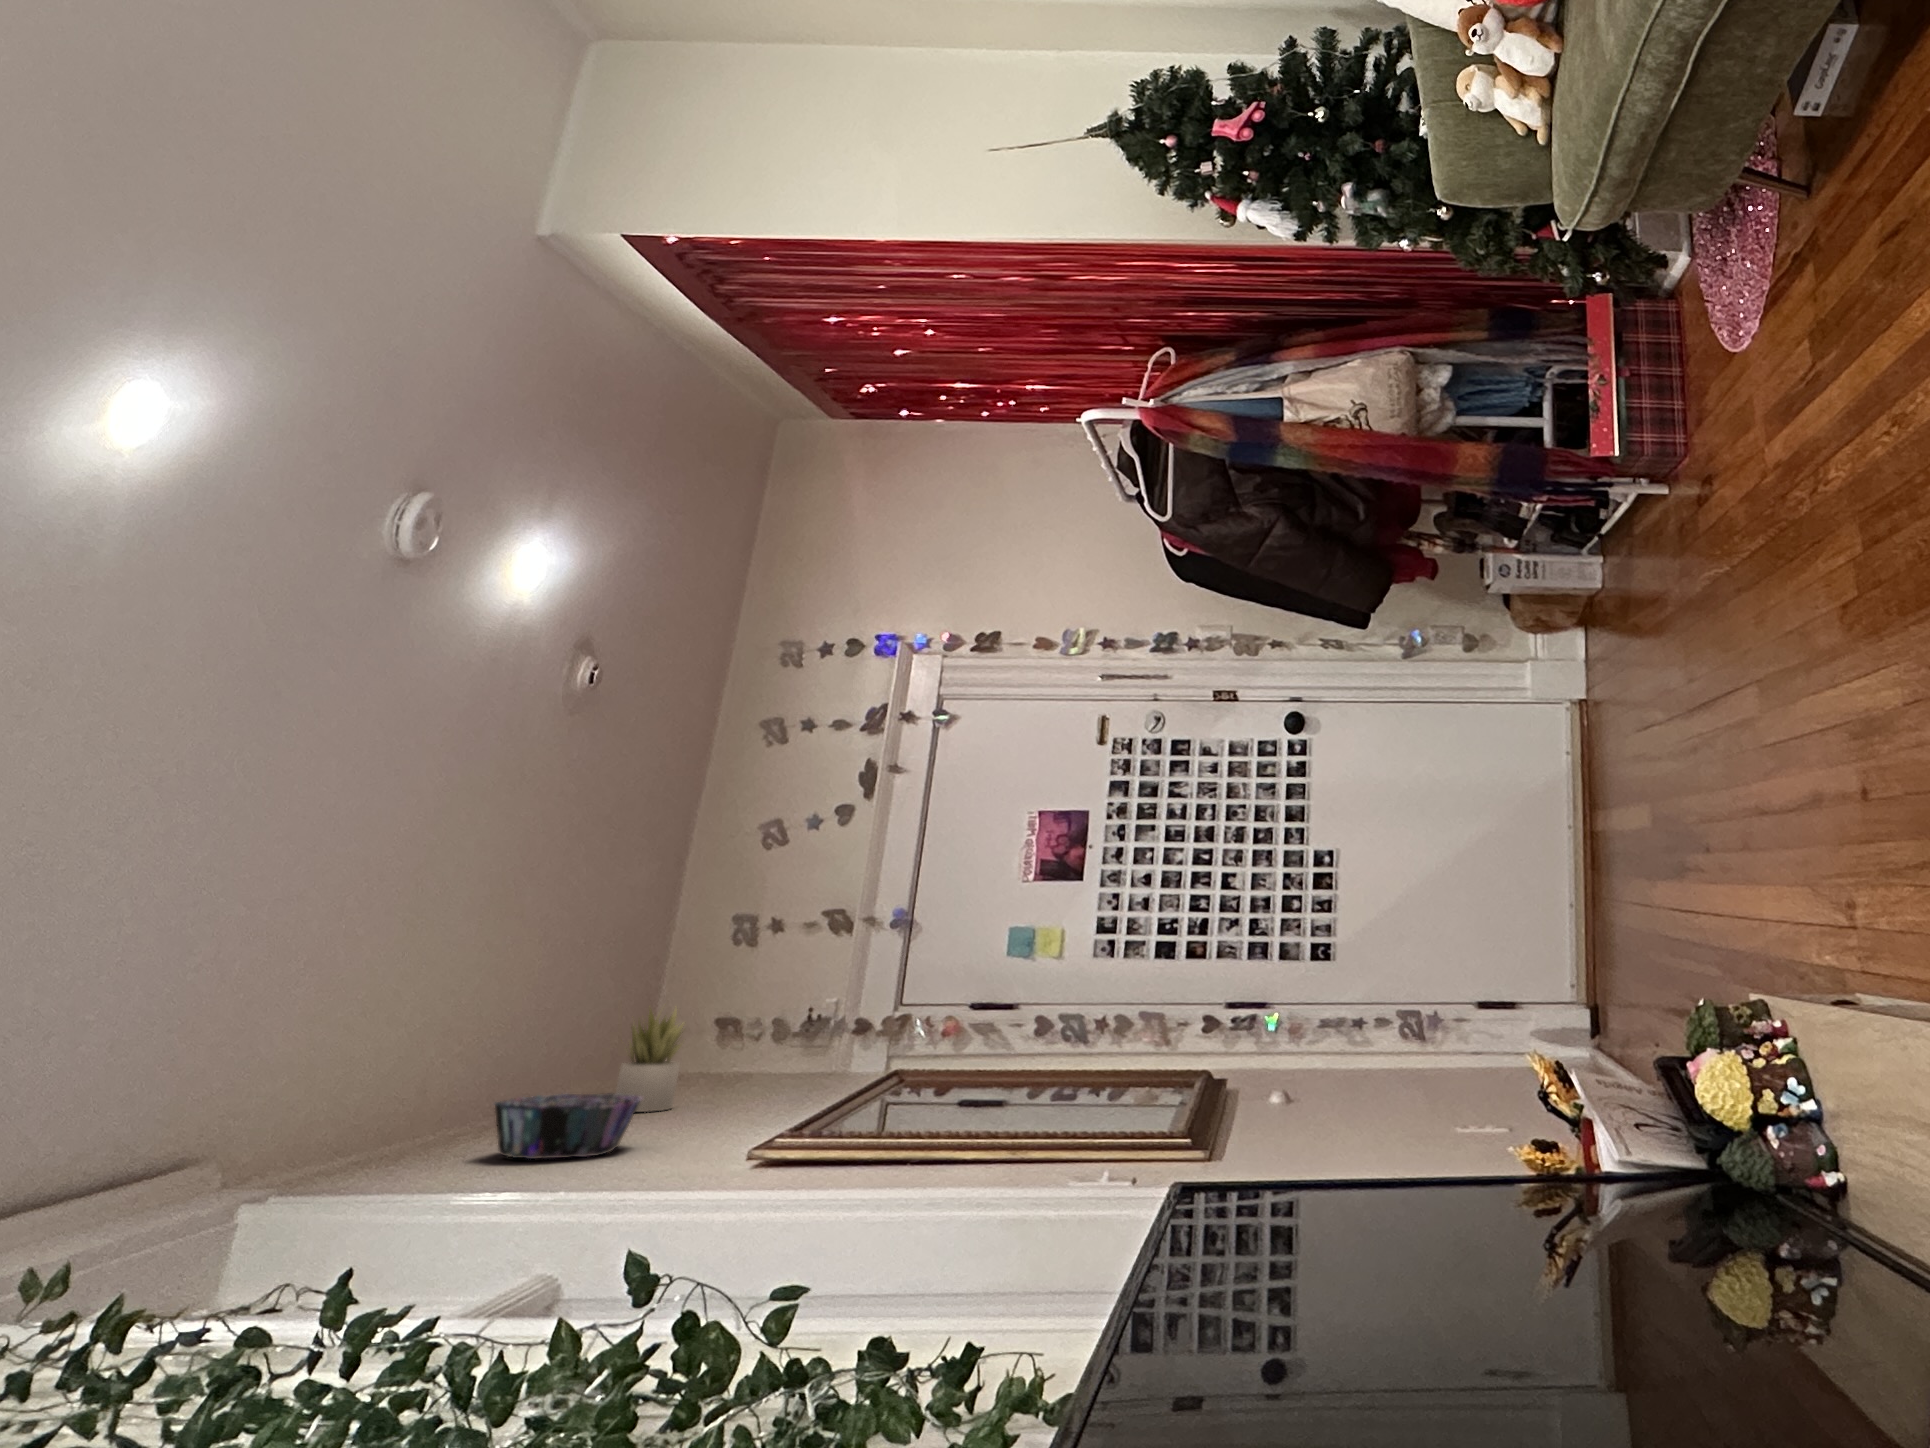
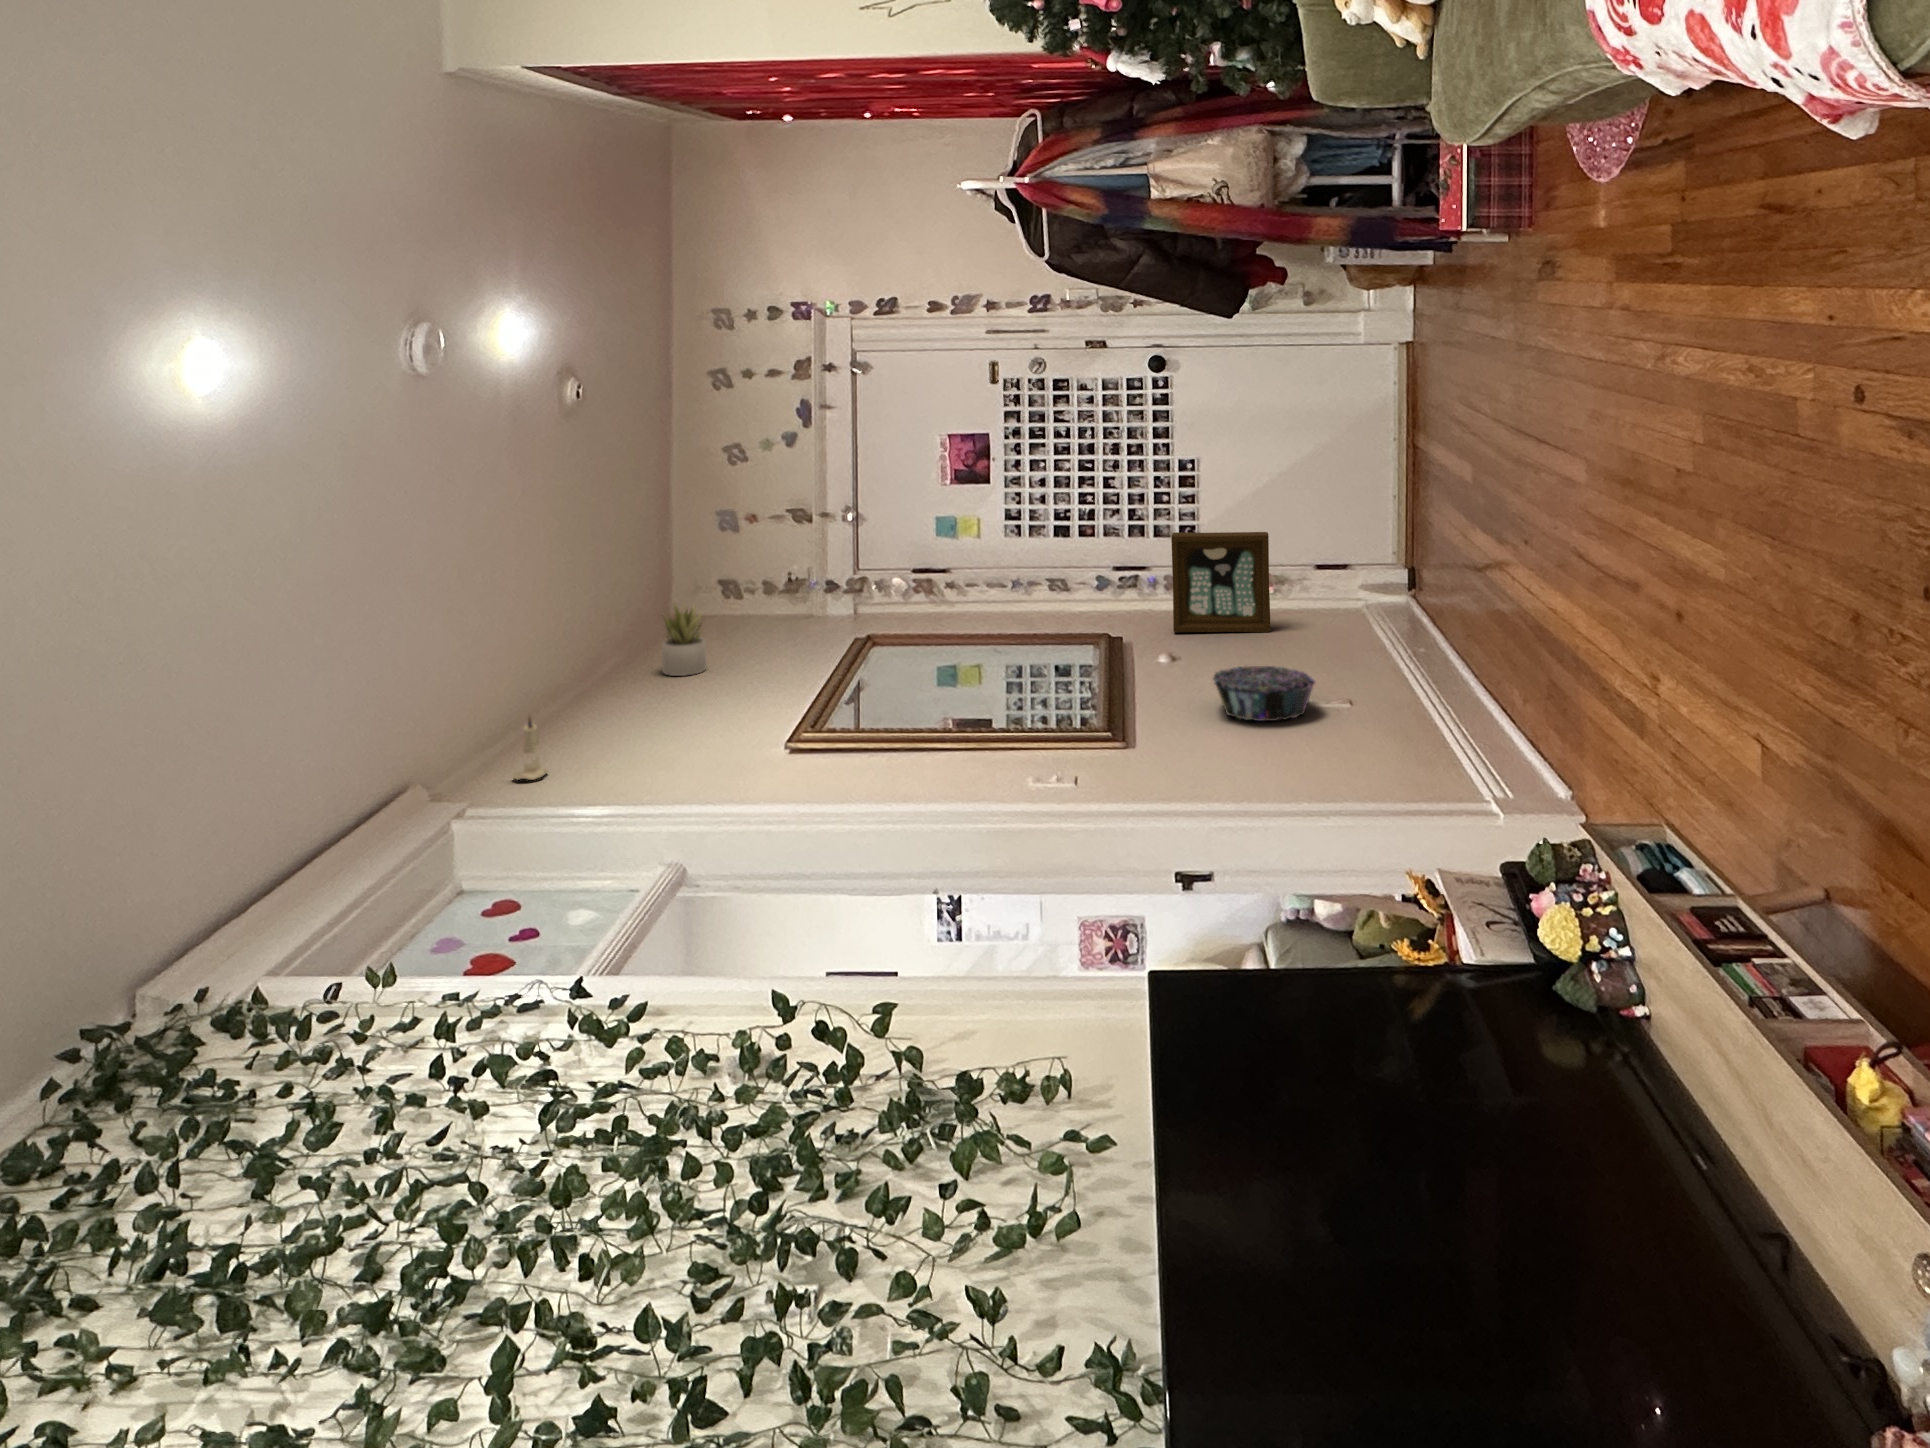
picture frame: none [1291,935,1415,1077] -> present [1171,532,1271,632]
candle: none [363,1069,419,1173] -> present [513,716,548,780]
decorative bowl: present [495,1093,643,1159] -> present [1214,666,1315,721]

